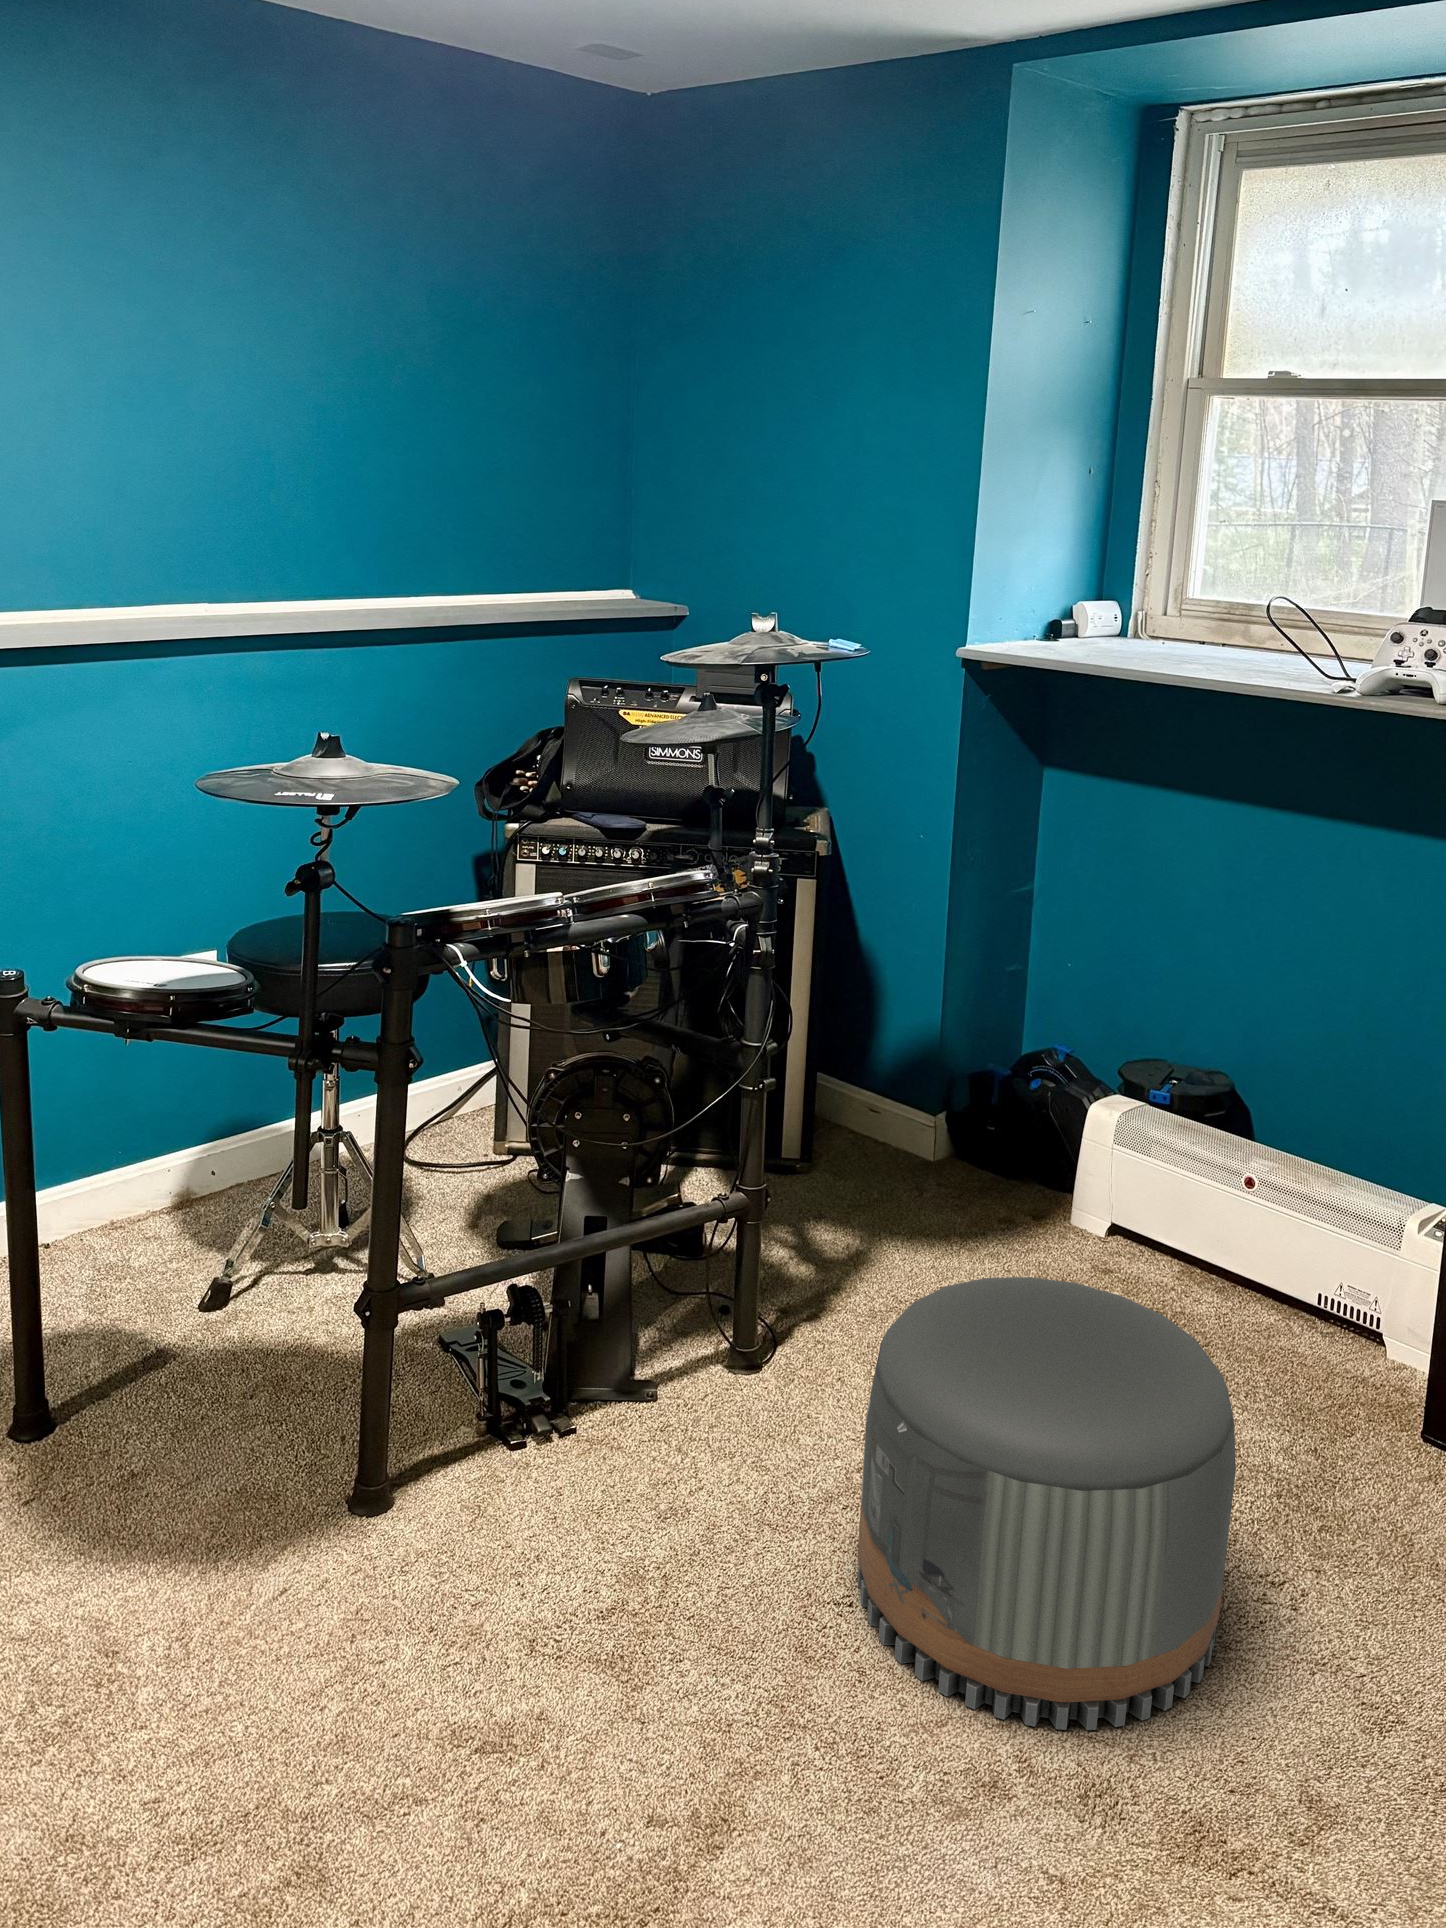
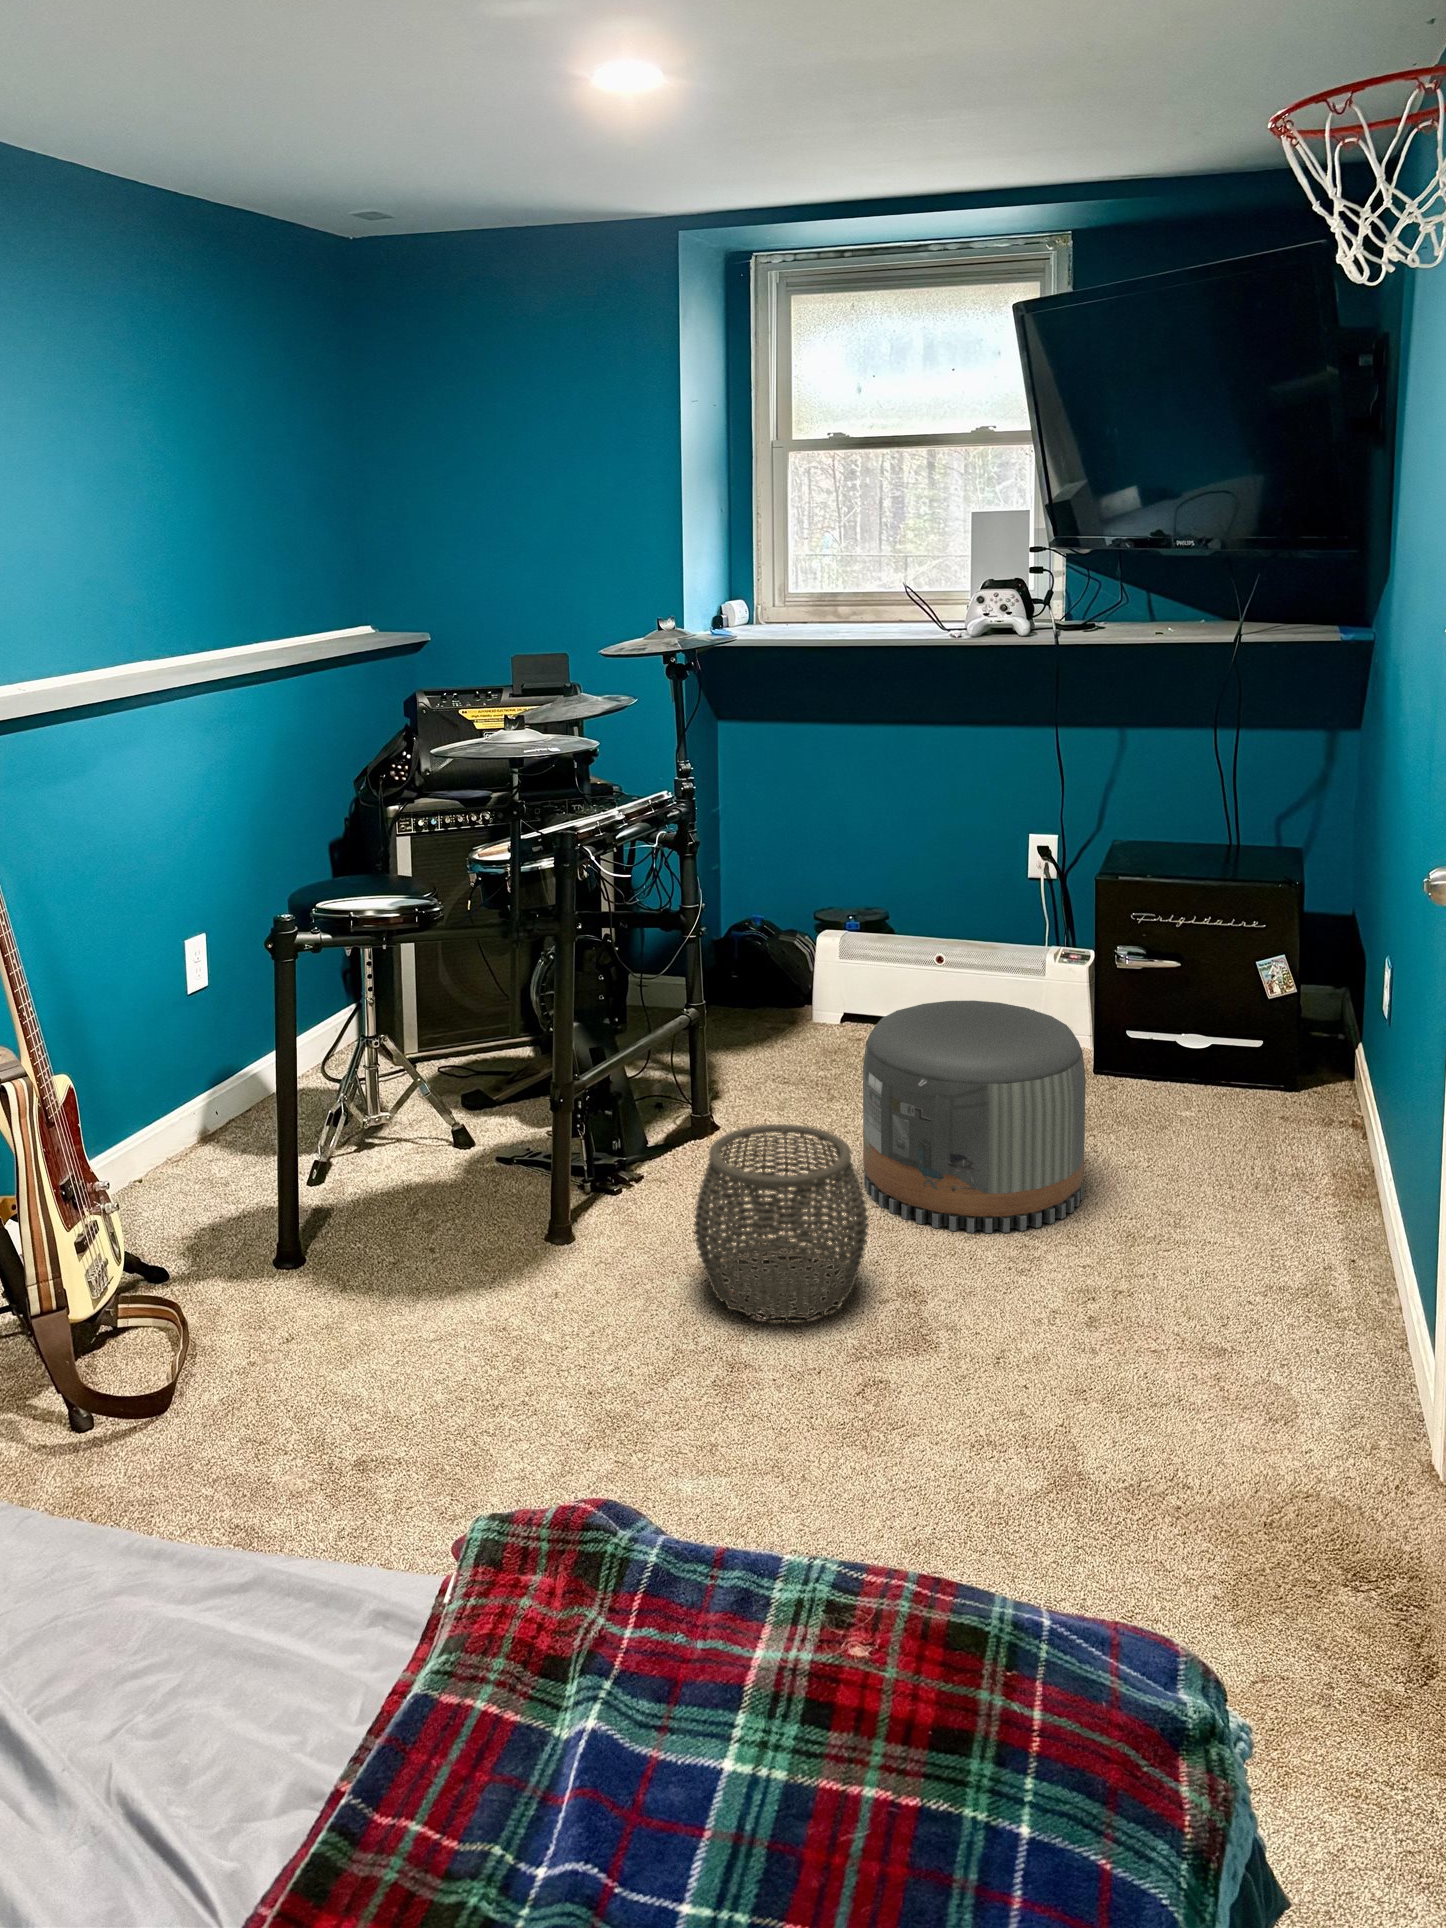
woven basket: none [430,1421,708,1771] -> present [694,1124,869,1320]

